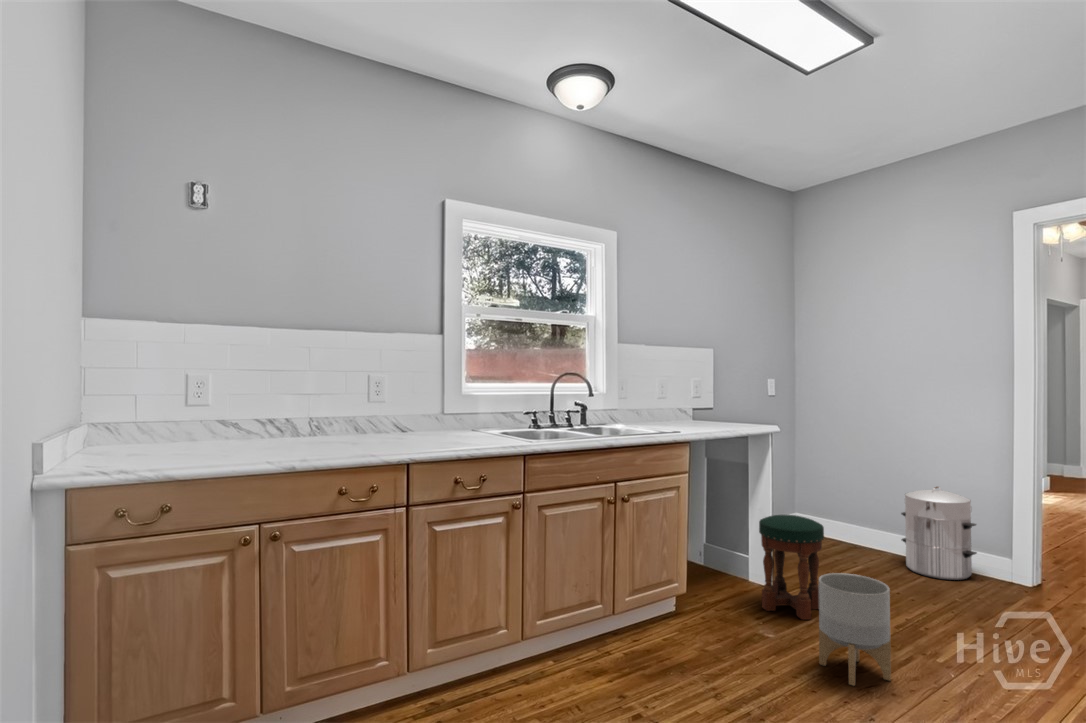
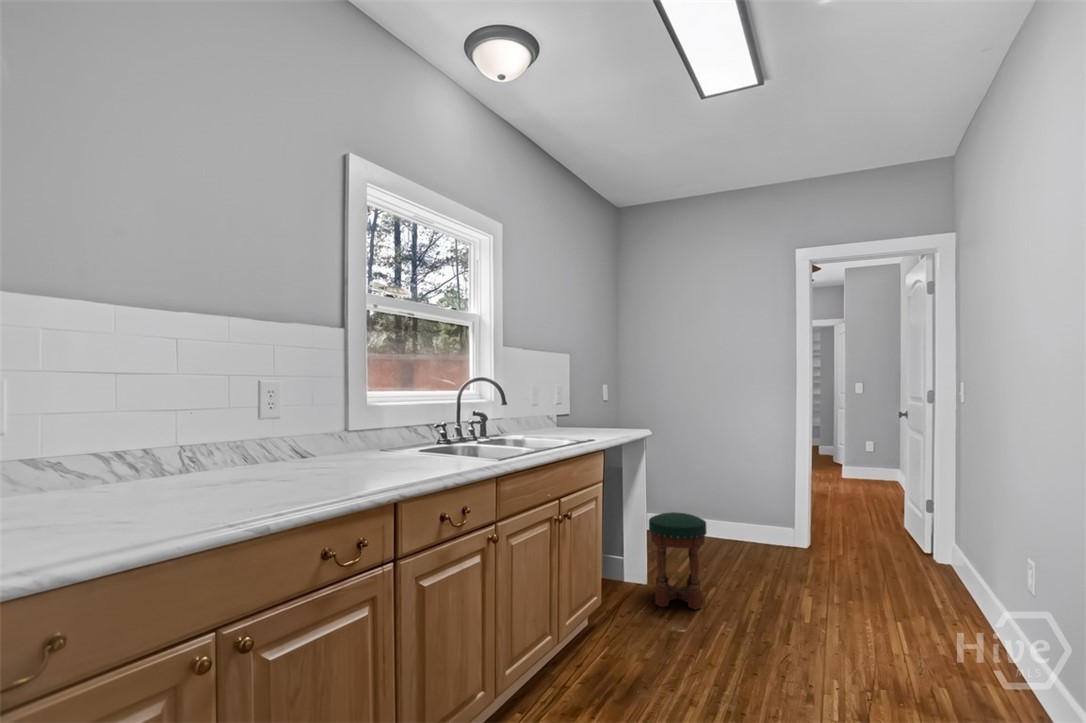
waste bin: present [901,487,977,580] -> none [718,475,776,552]
planter: present [819,573,891,685] -> none [741,562,803,665]

